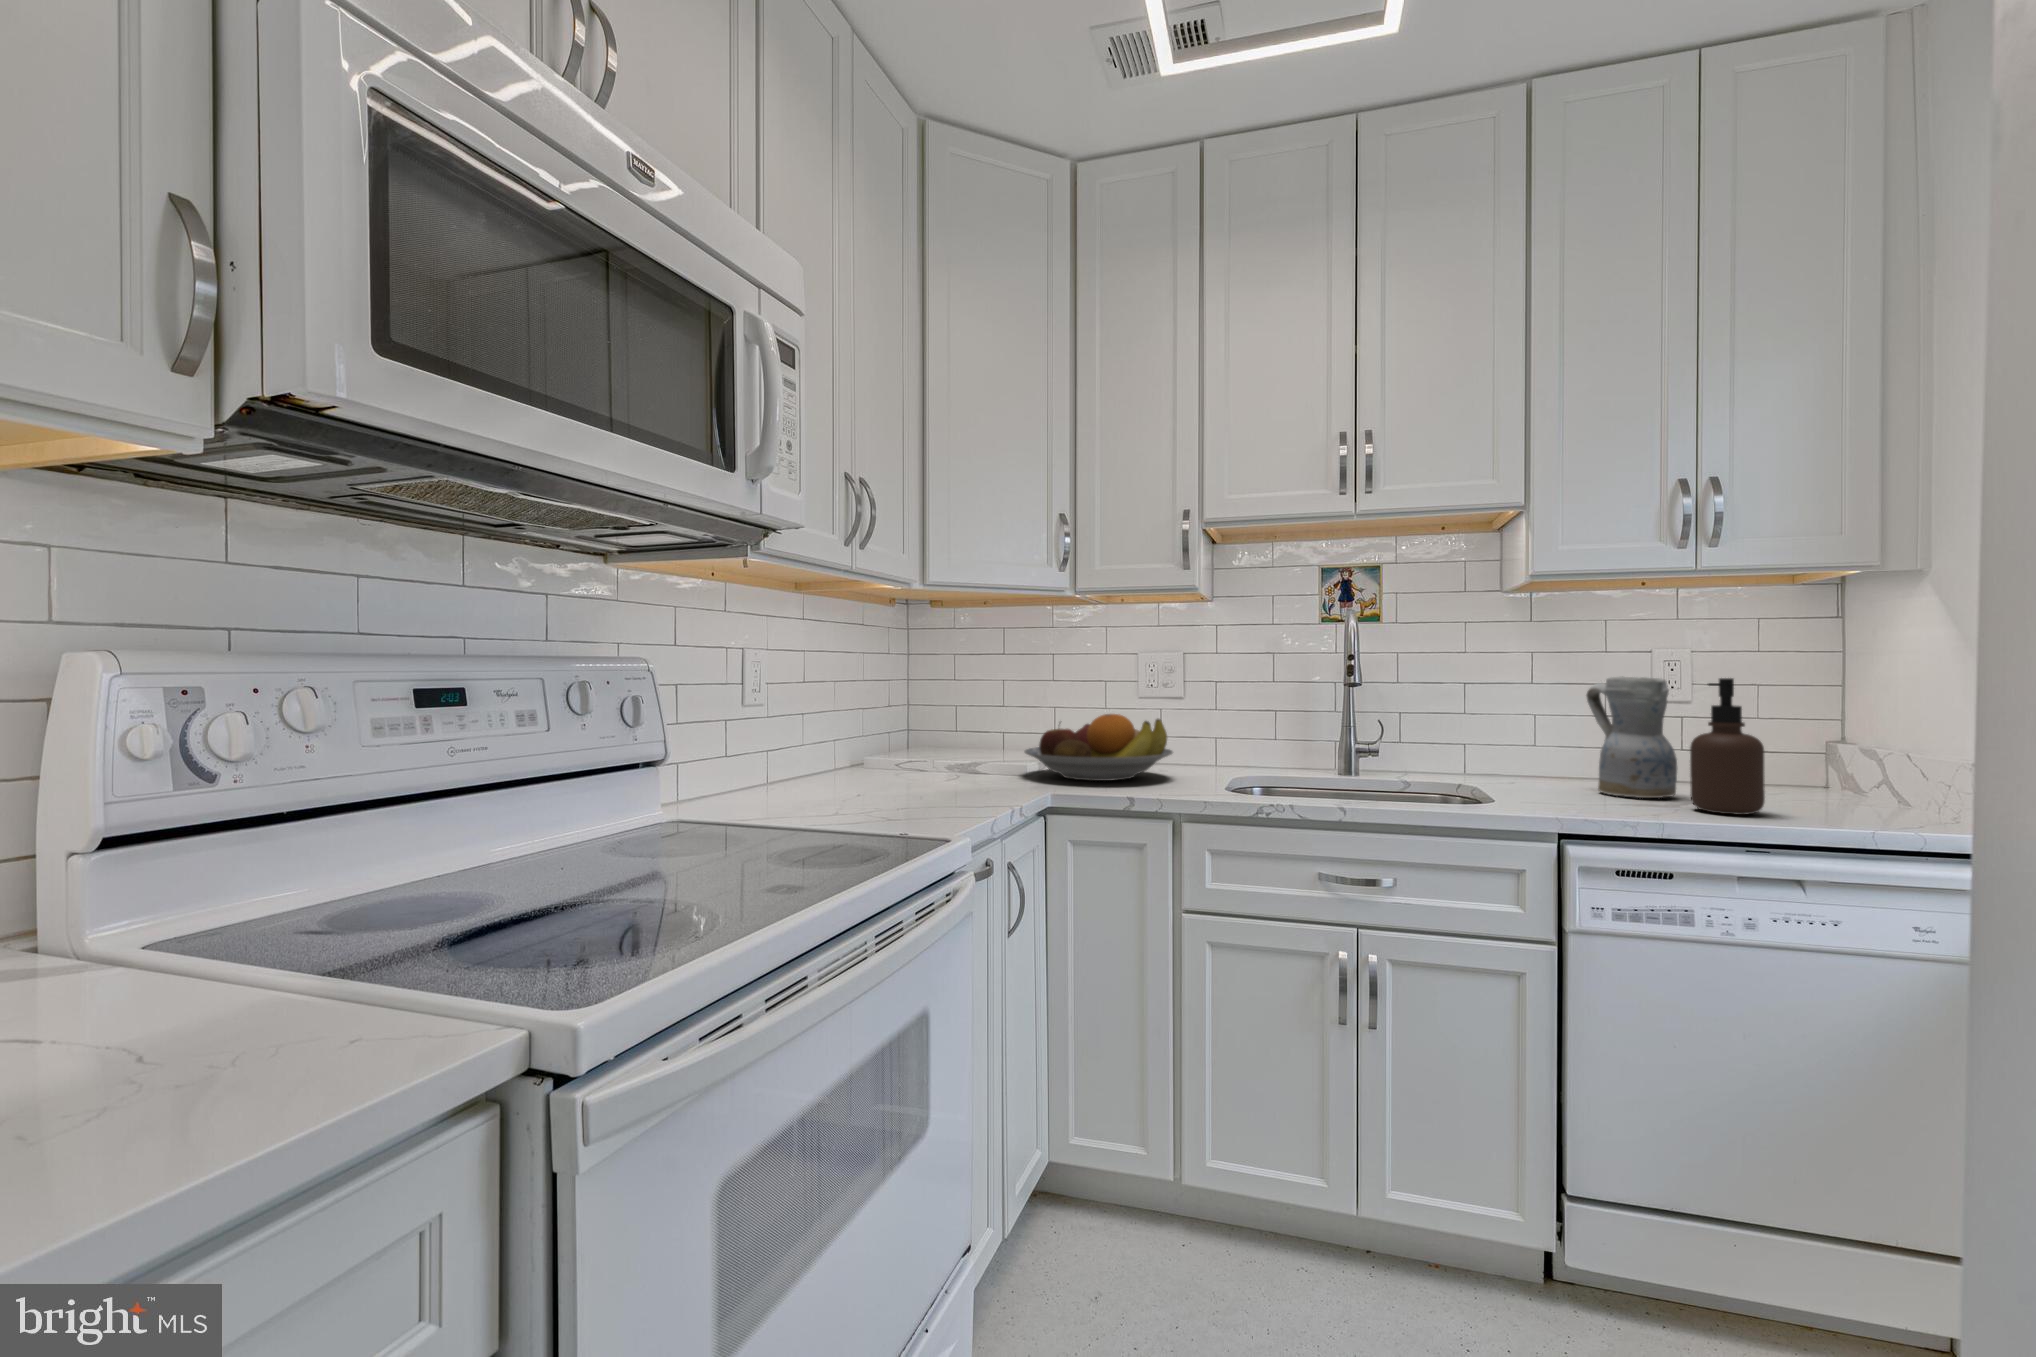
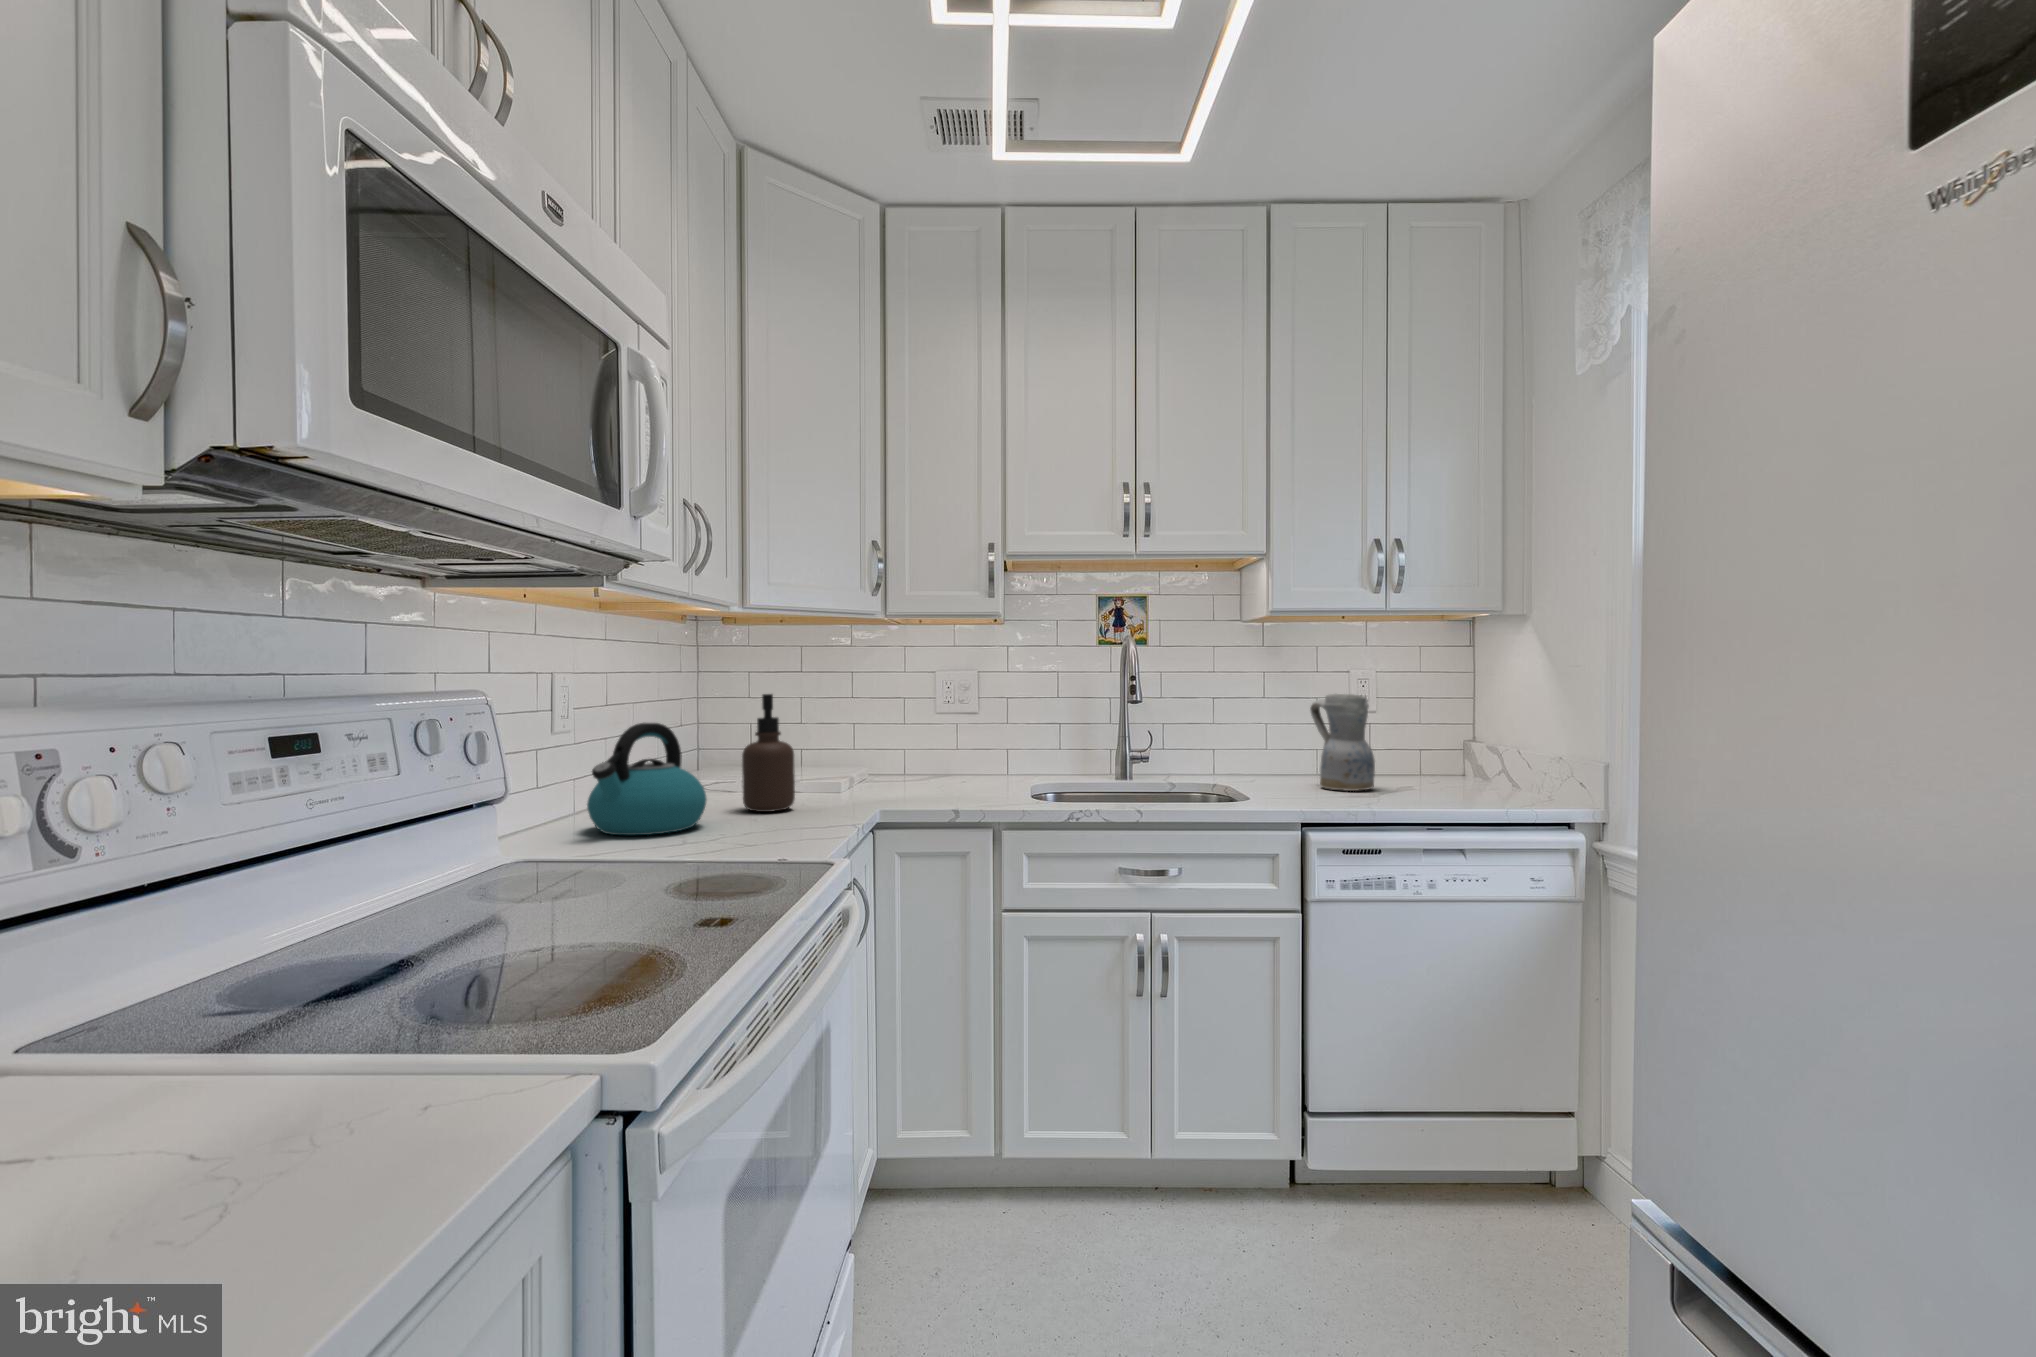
soap dispenser: present [1690,678,1765,815] -> present [742,694,795,812]
kettle: none [749,694,865,804] -> present [587,723,707,835]
fruit bowl: present [1024,714,1173,781] -> none [841,733,983,797]

